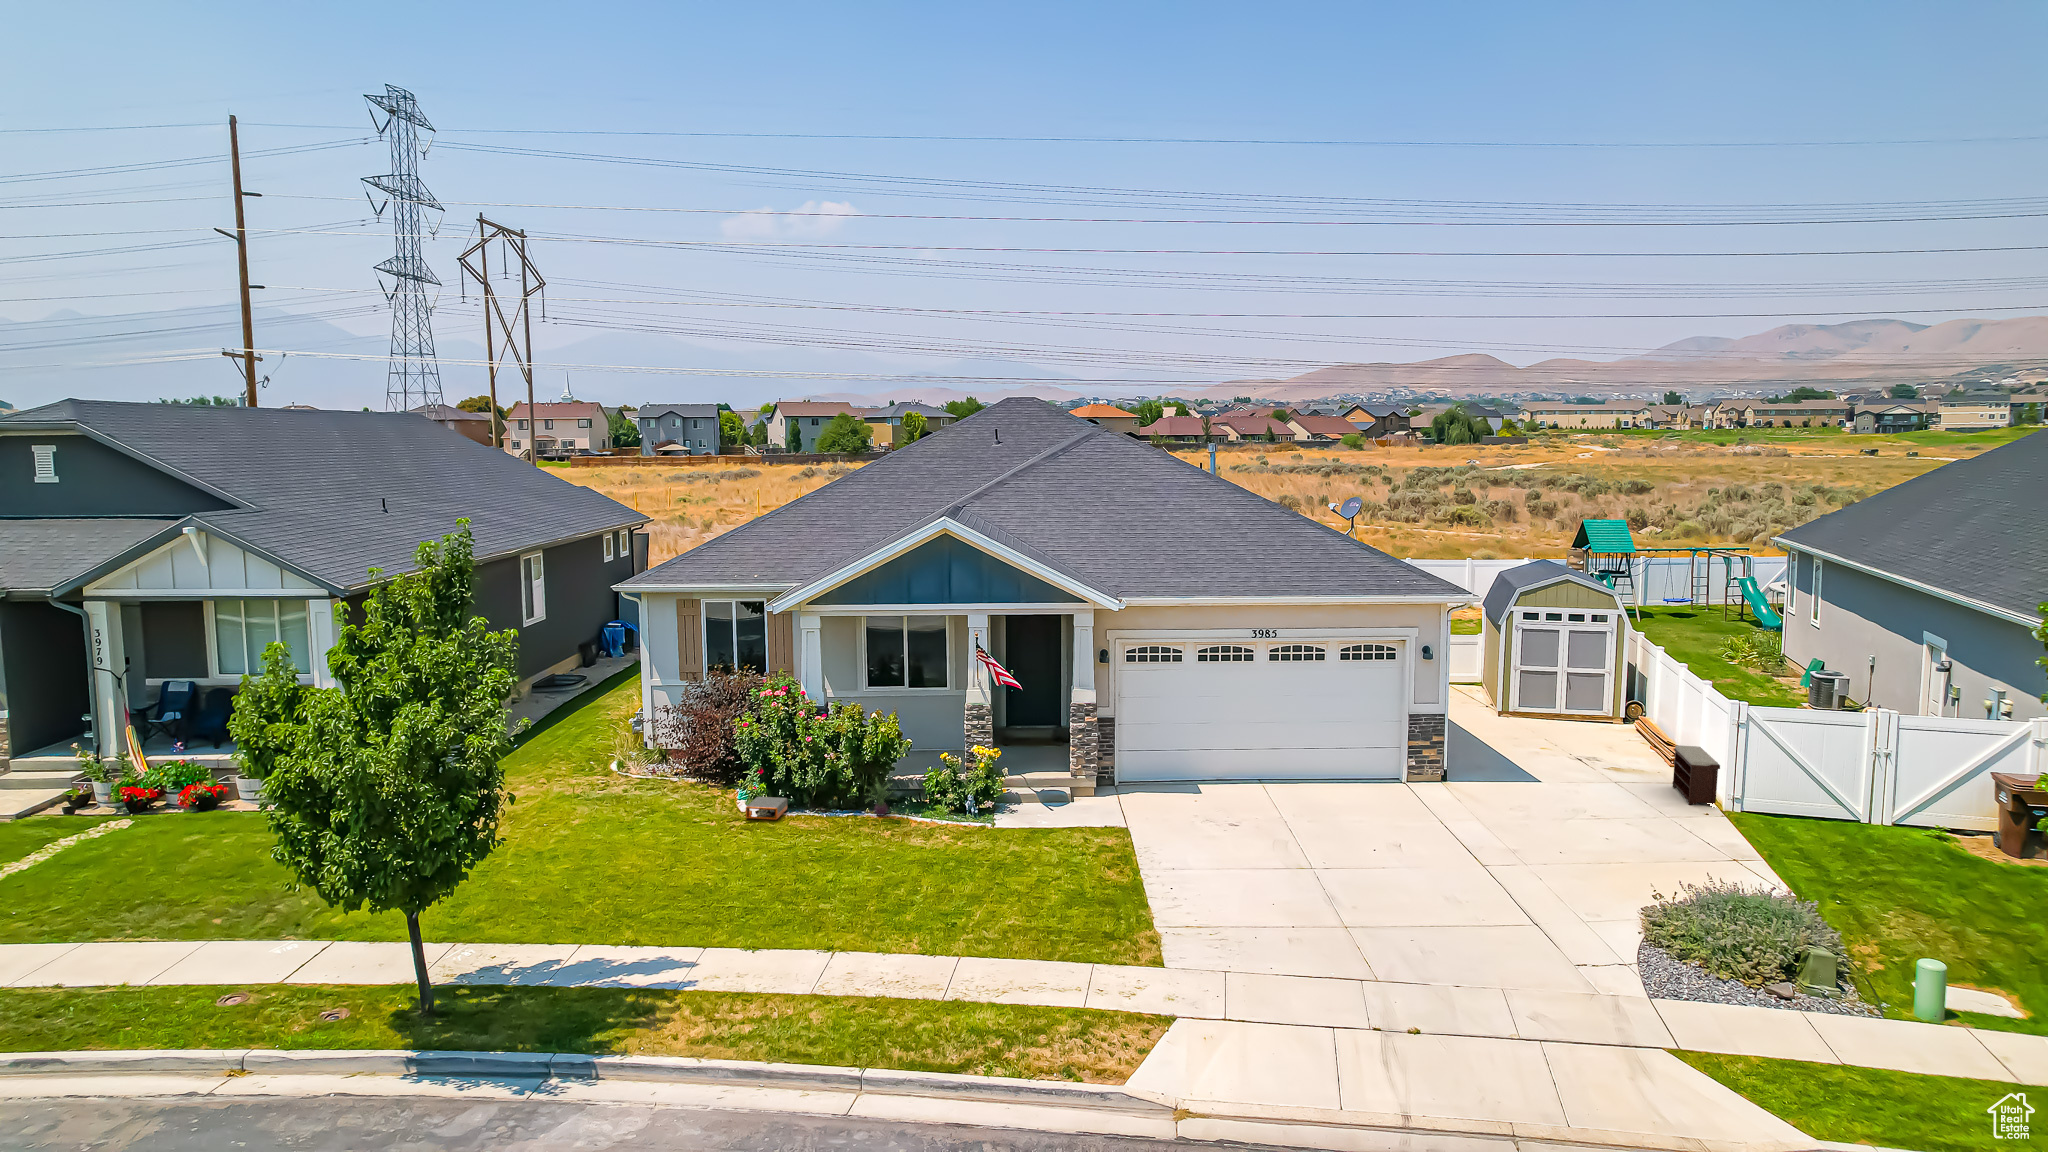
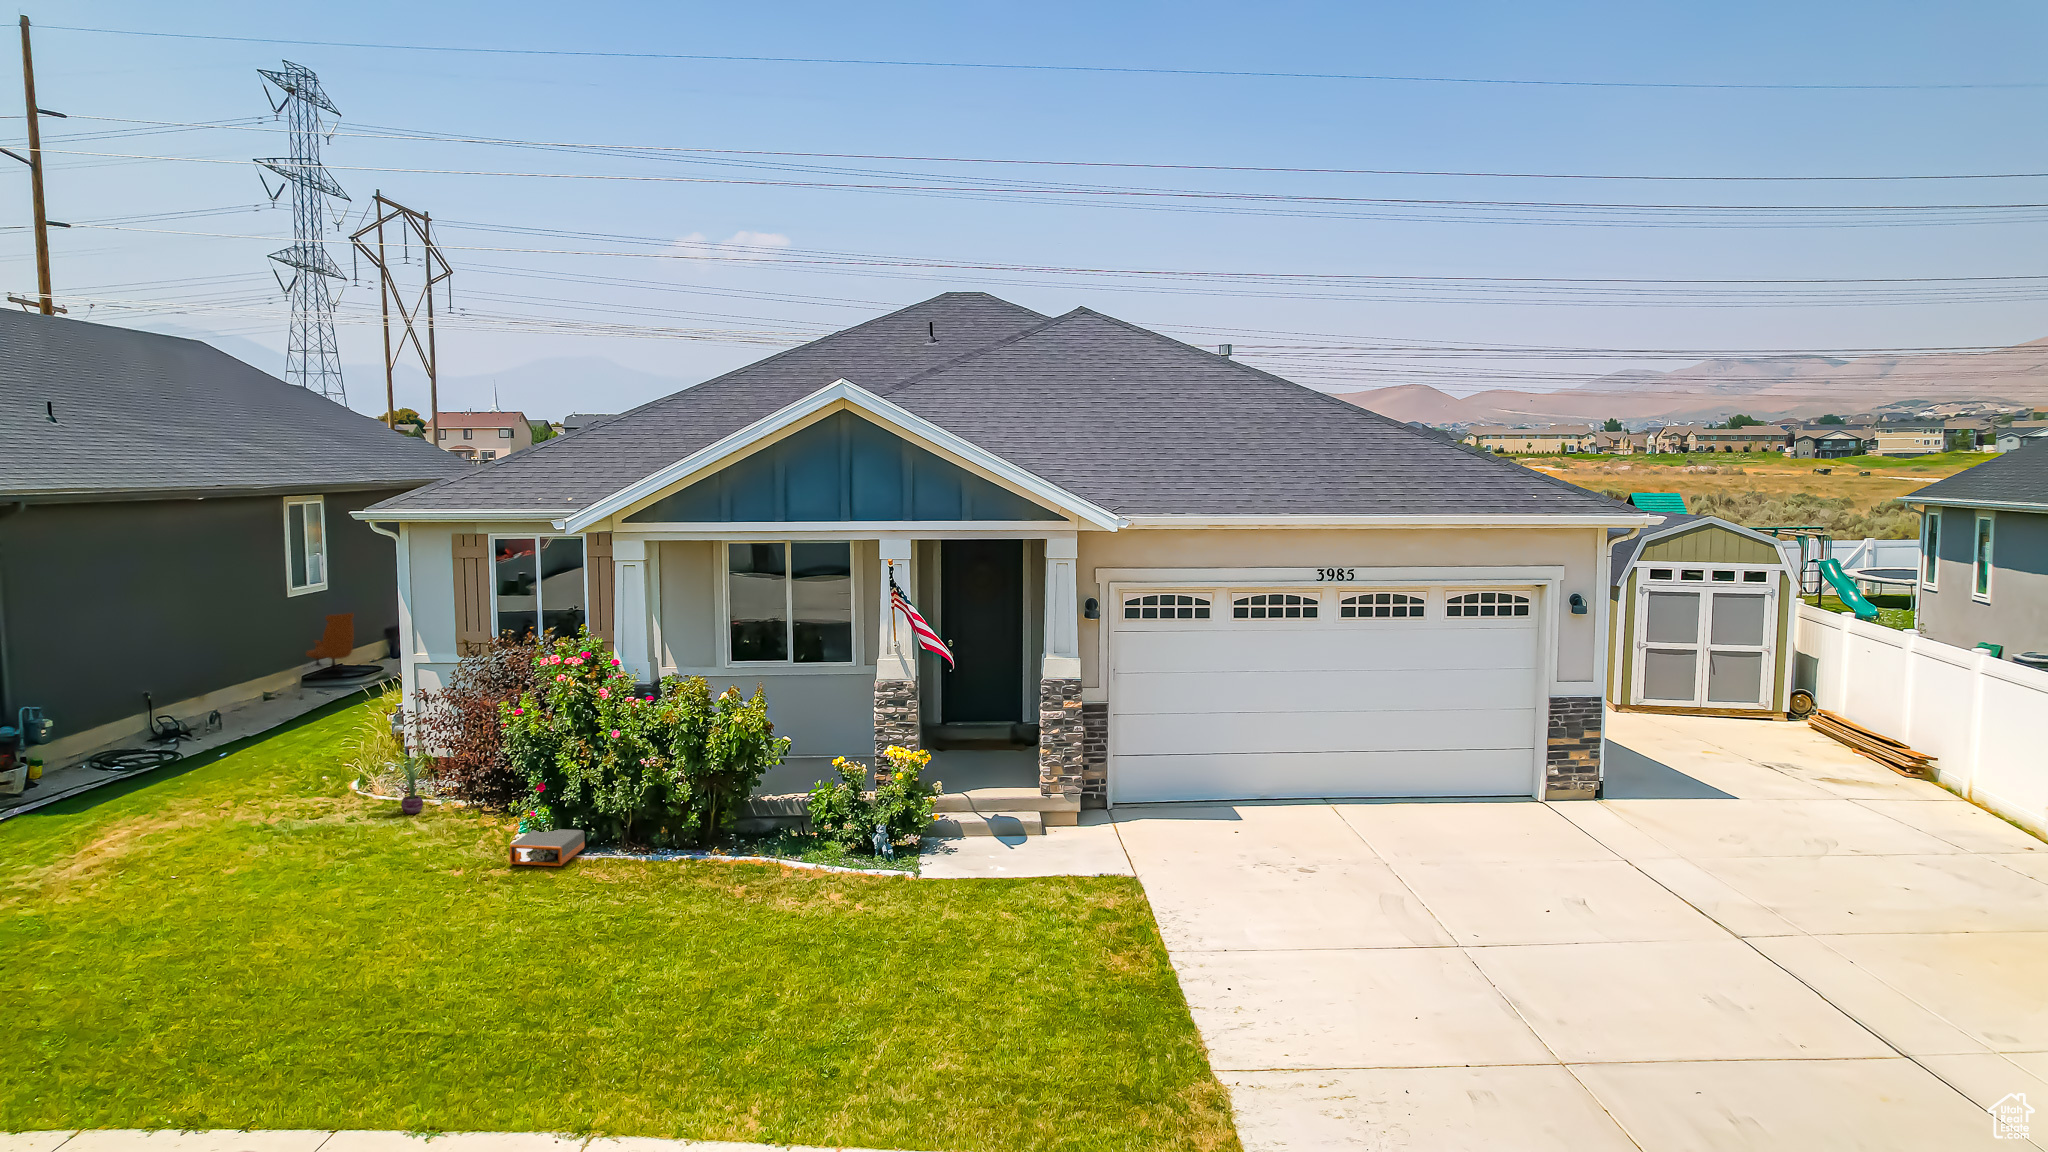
lounge chair: none [546,641,584,685] -> present [306,613,354,670]
bench: present [1673,745,1720,806] -> none [1931,744,2029,835]
decorative plant: present [873,779,892,816] -> present [387,757,439,814]

